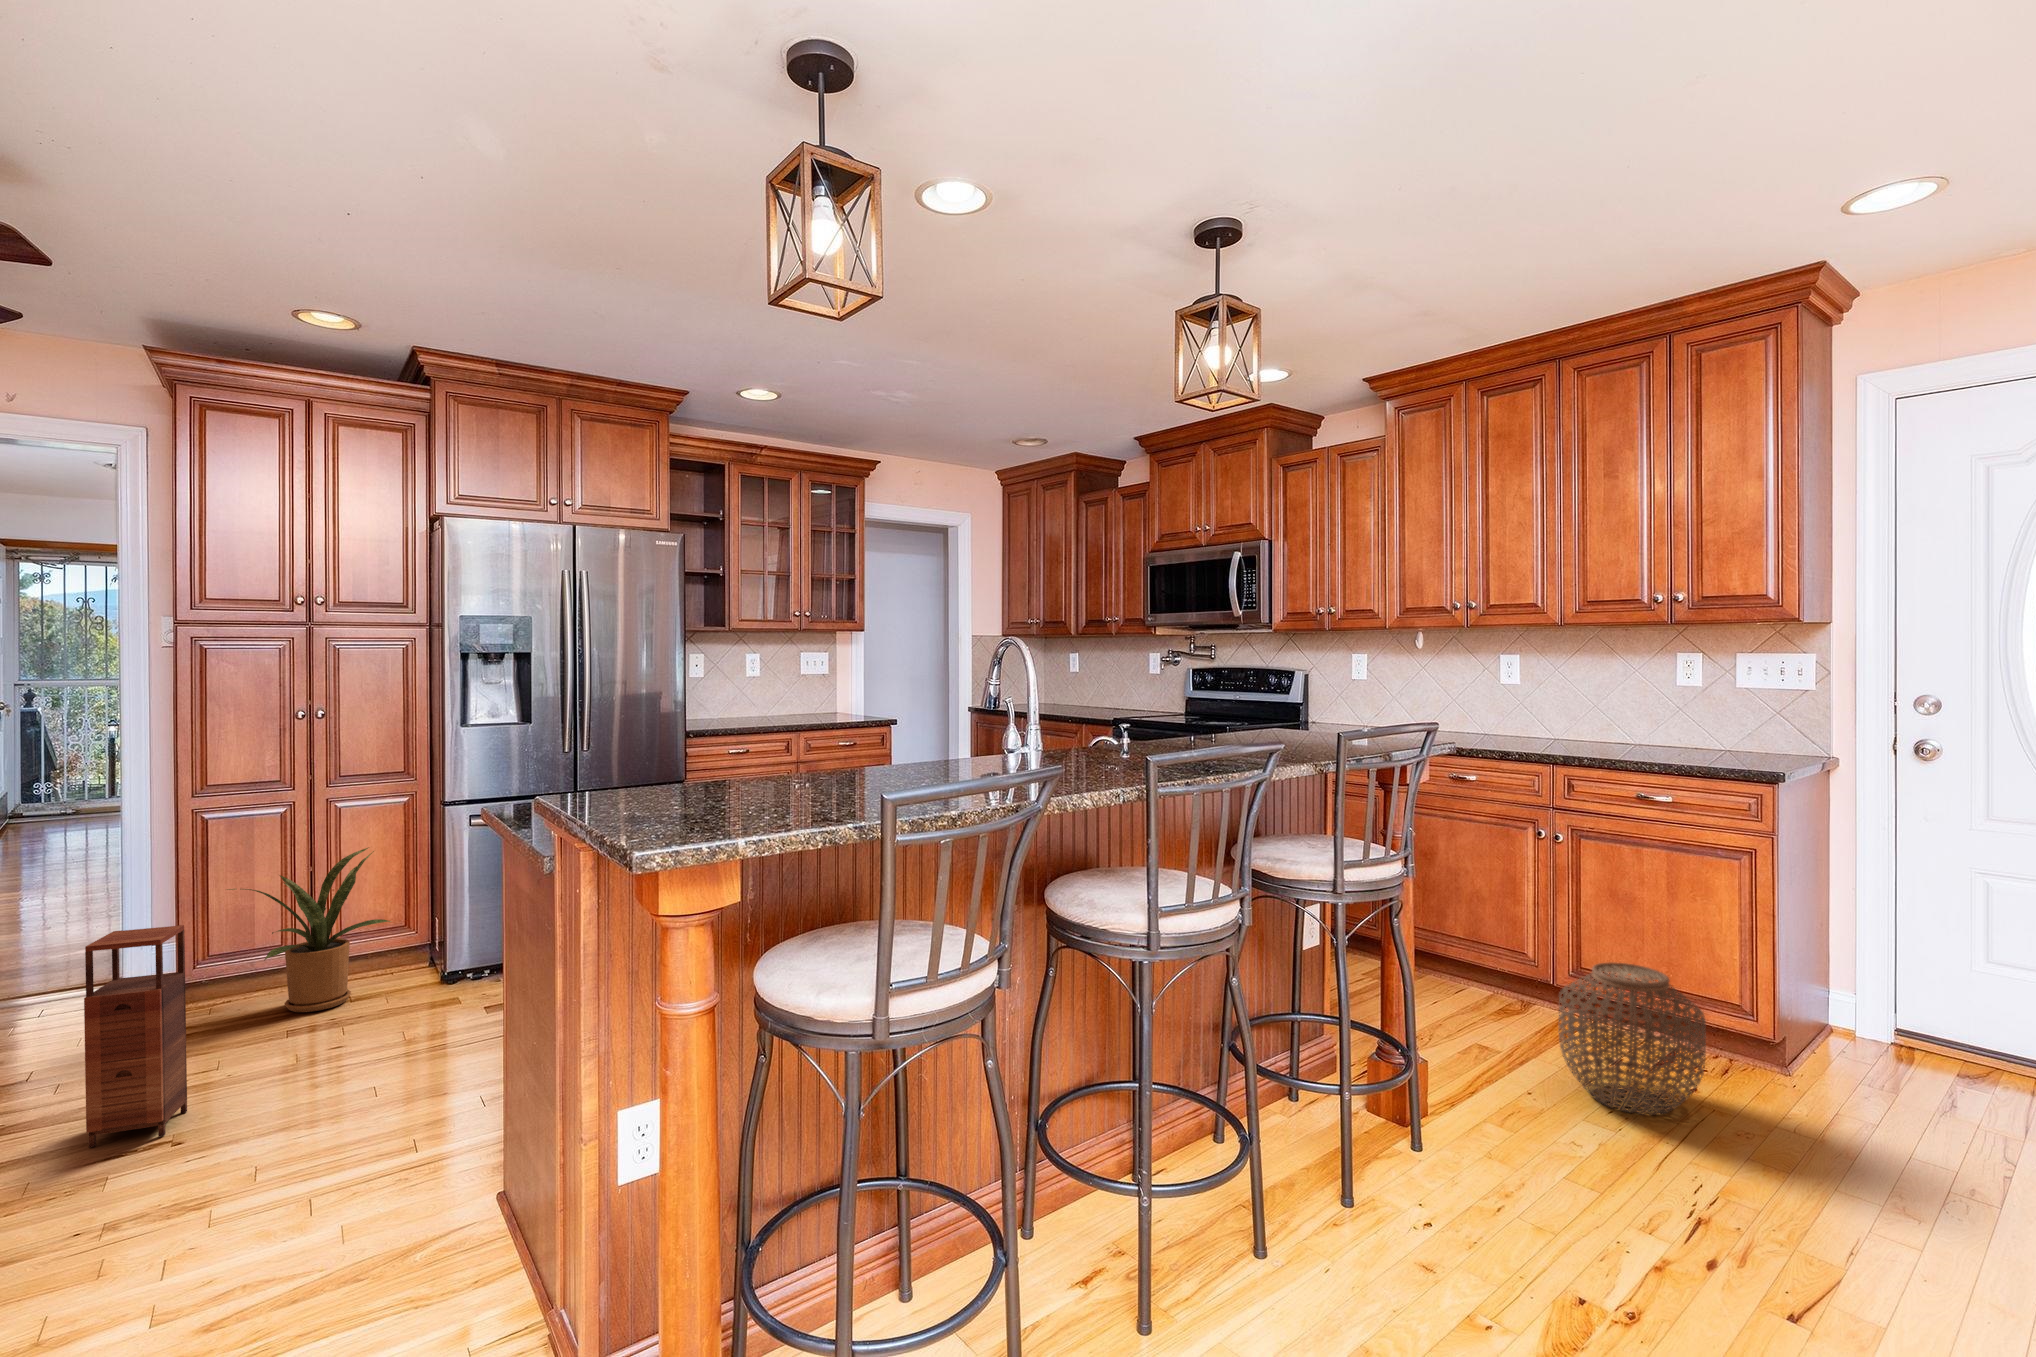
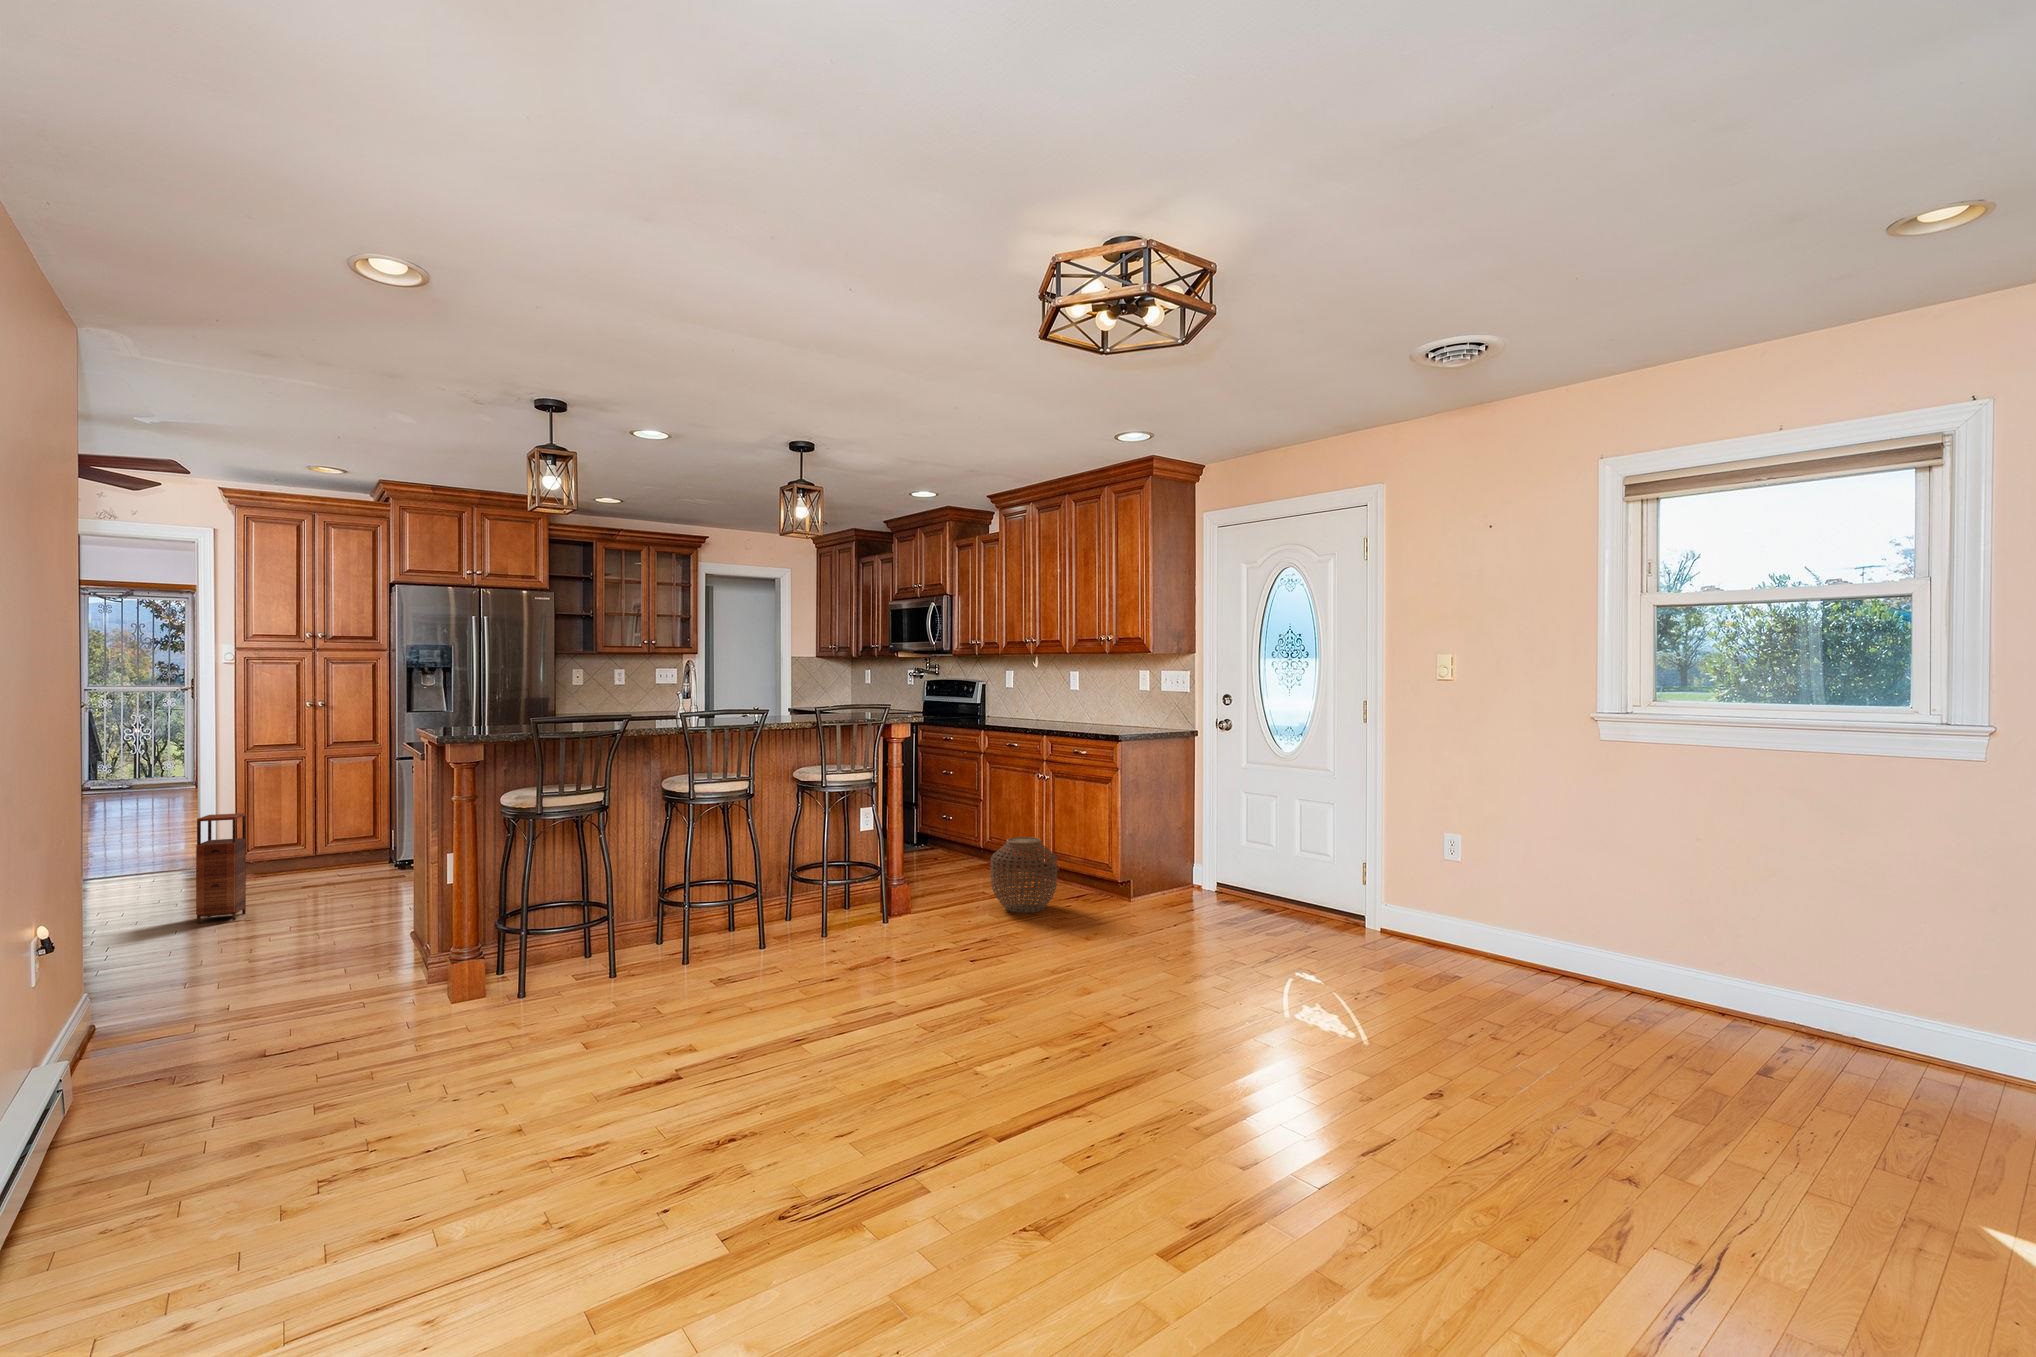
house plant: present [227,848,391,1012] -> none [260,786,364,881]

